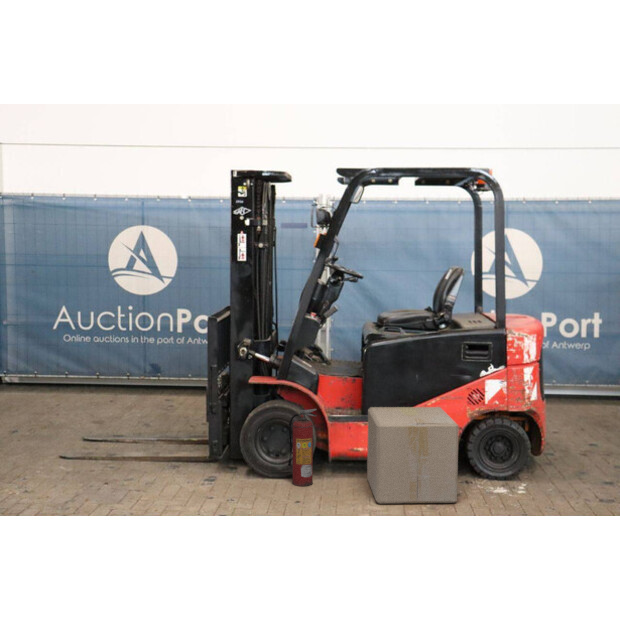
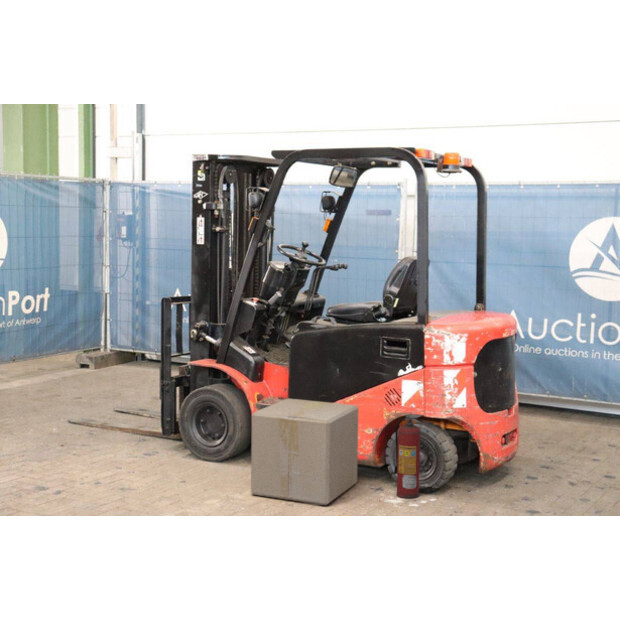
fire extinguisher: present [288,409,317,486] -> present [394,415,423,498]

